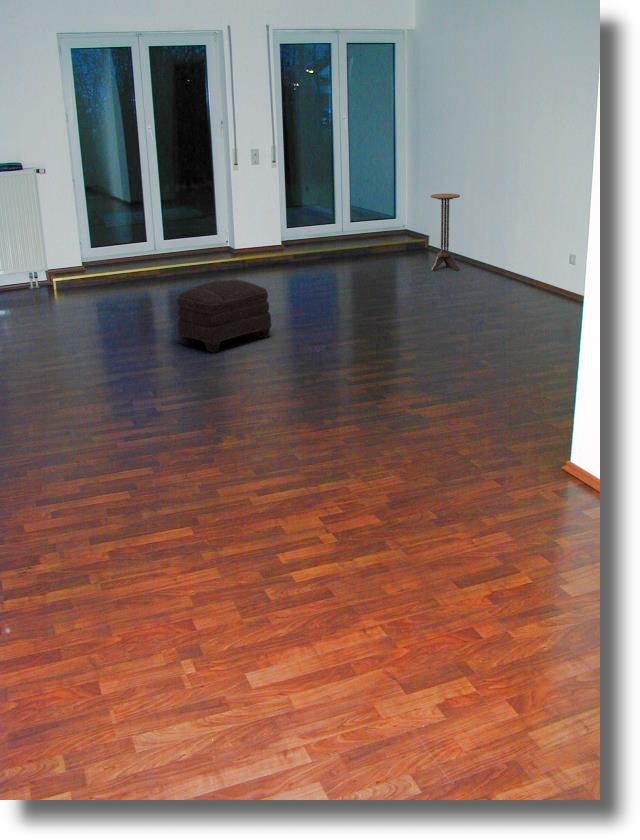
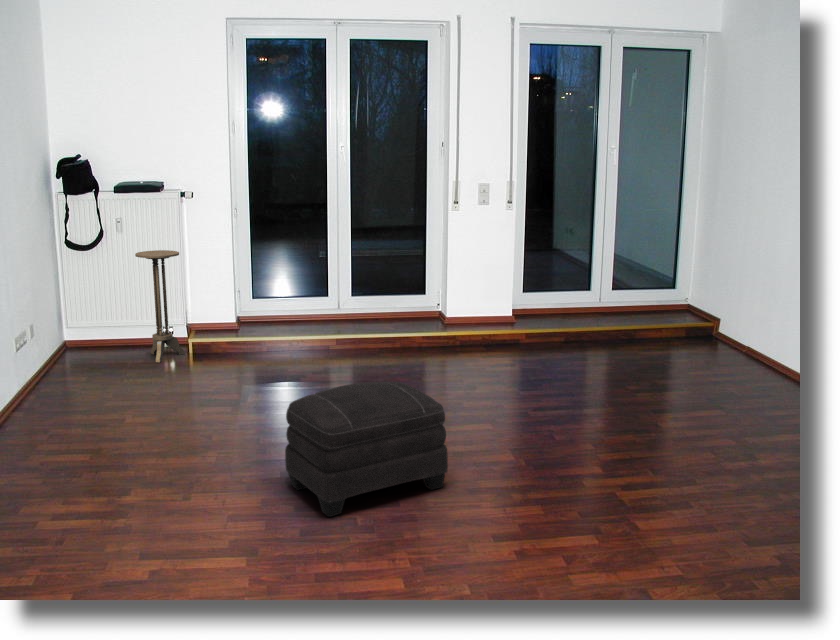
side table: present [431,193,460,271] -> present [135,250,185,362]

